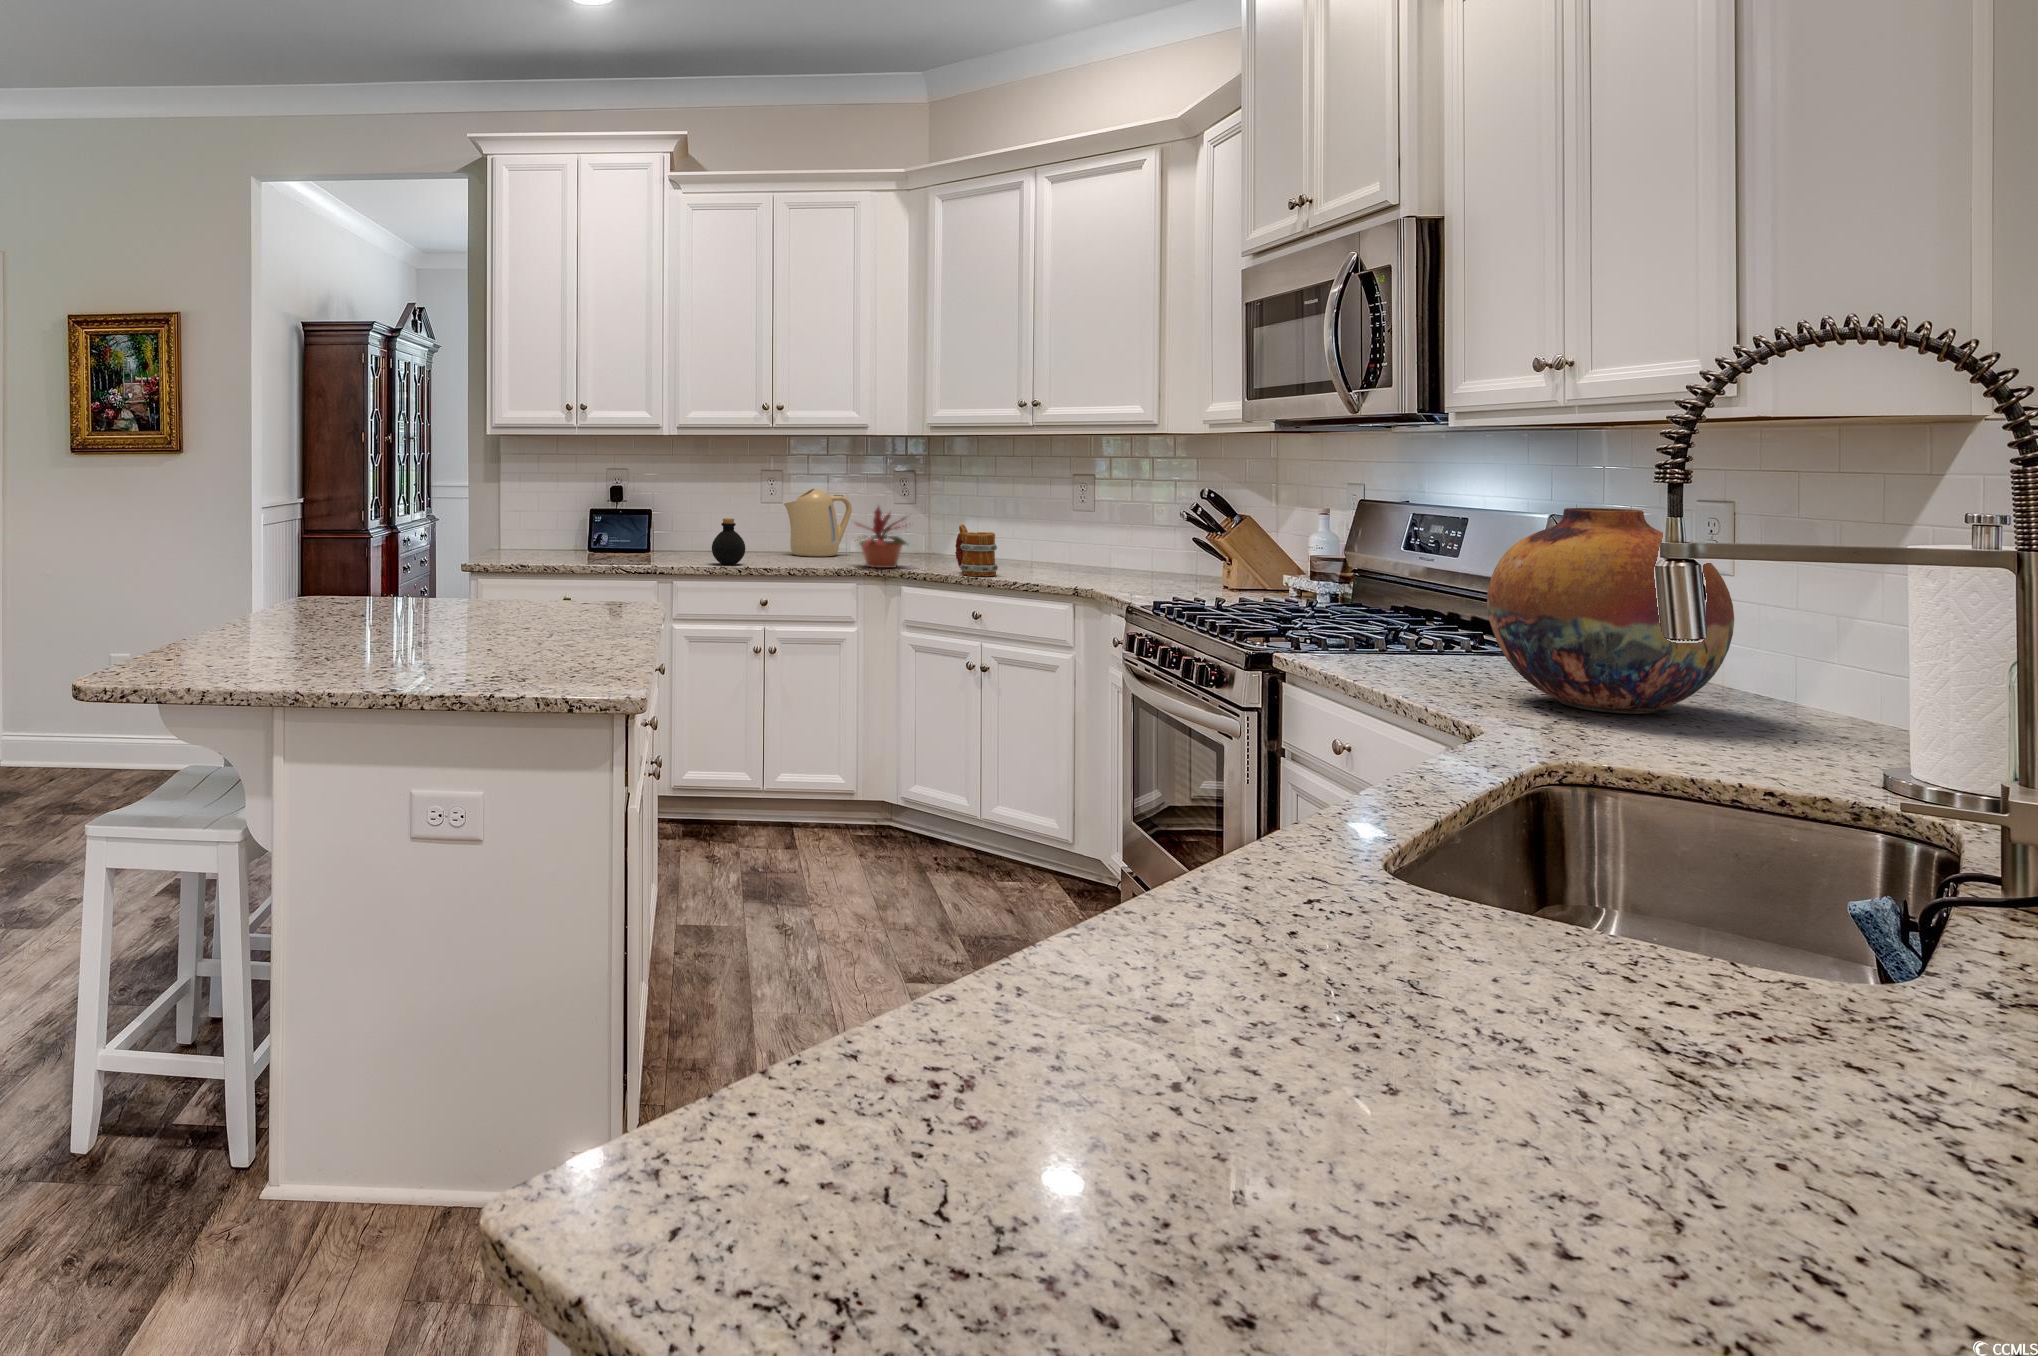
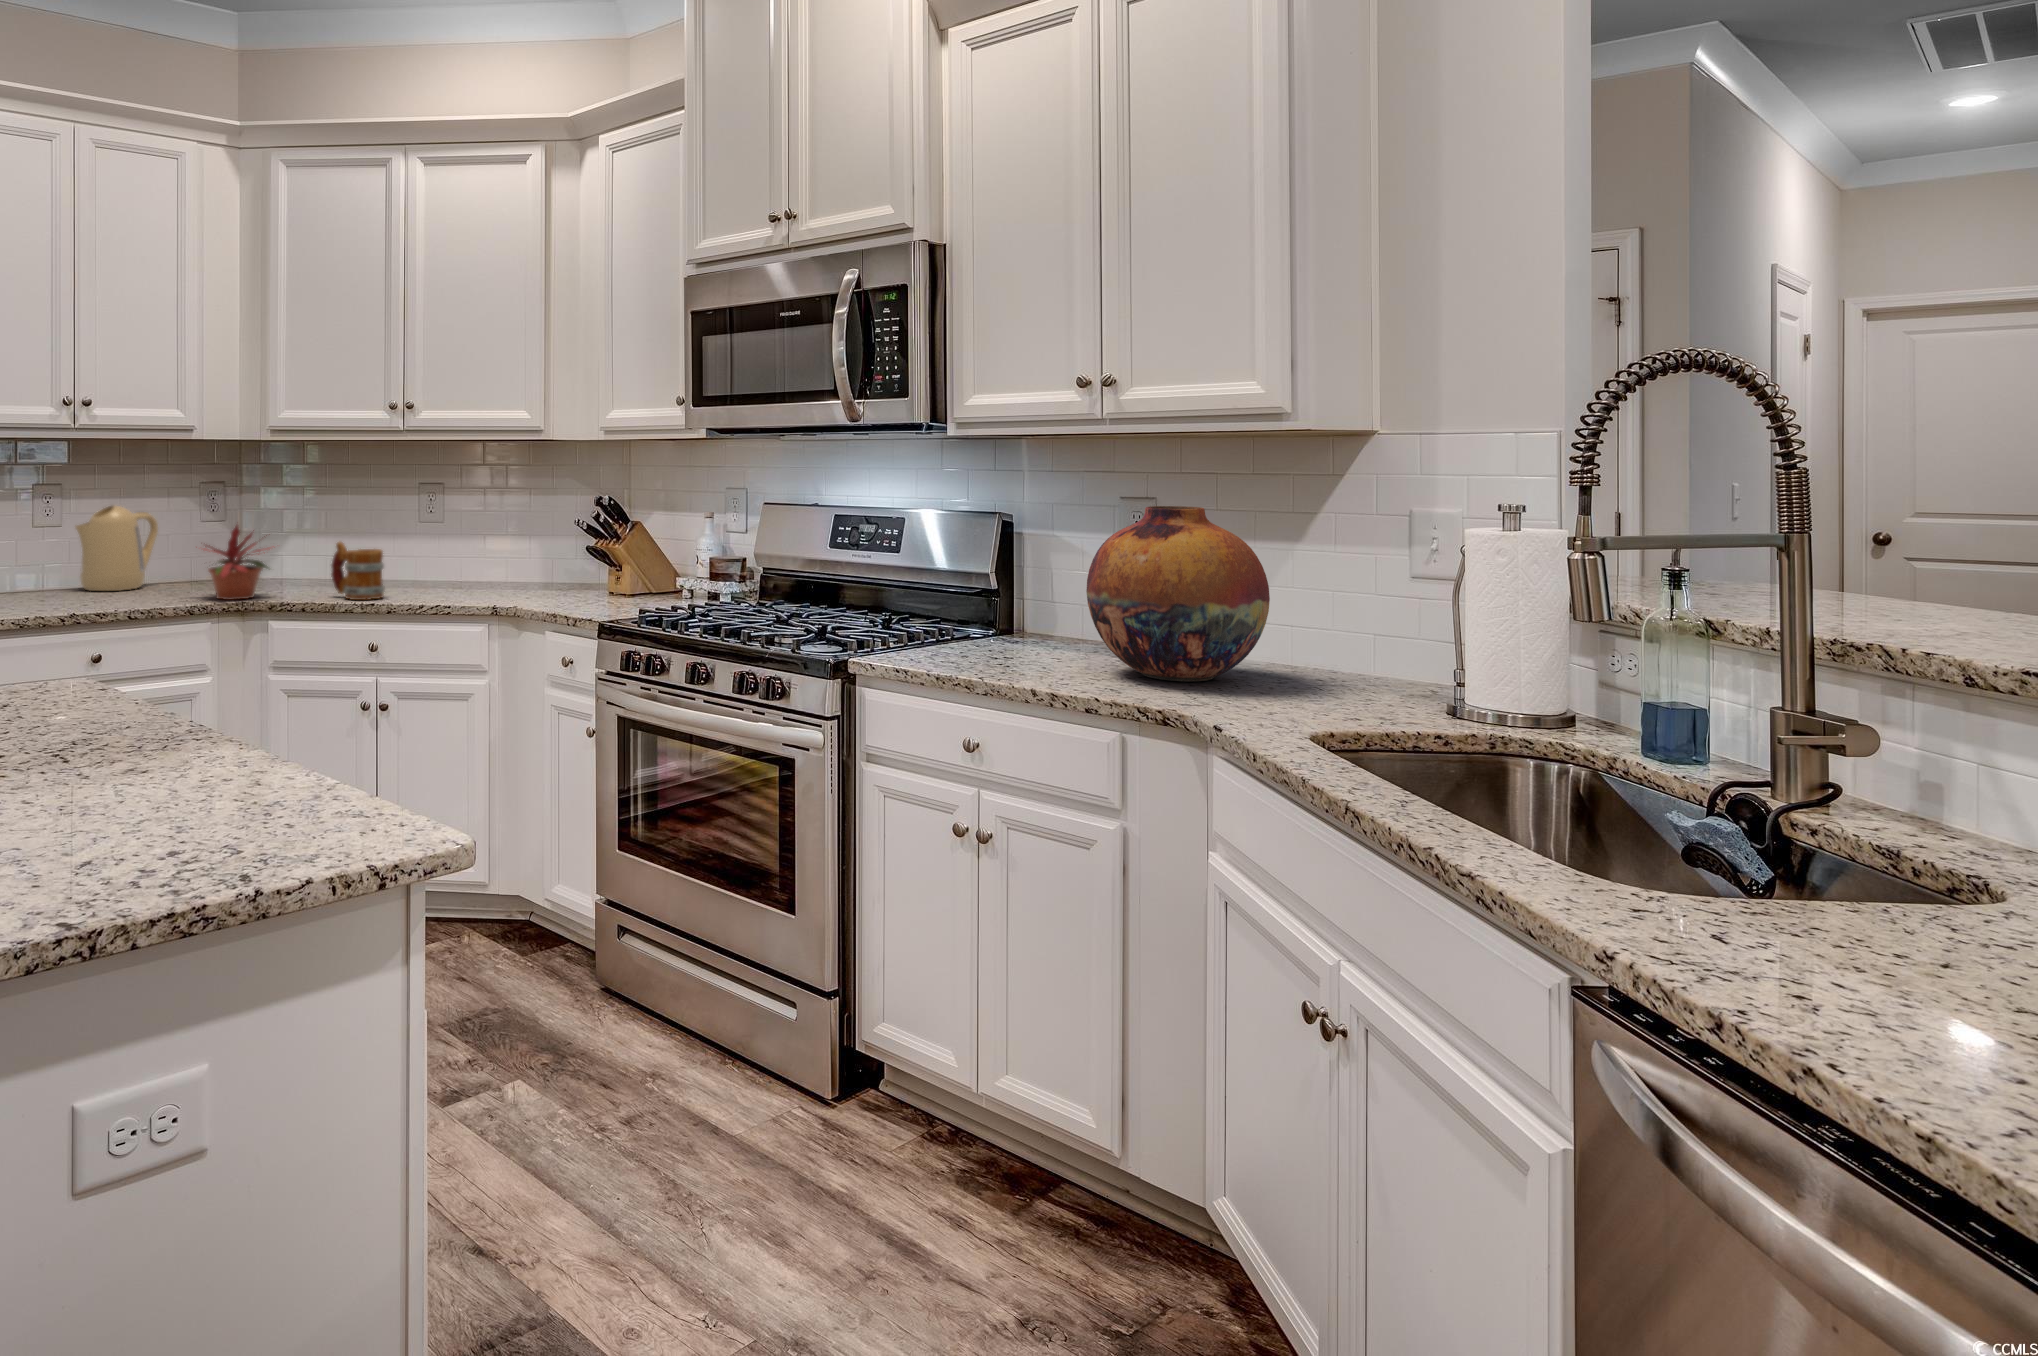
bottle: present [712,518,745,565] -> none [17,551,66,612]

